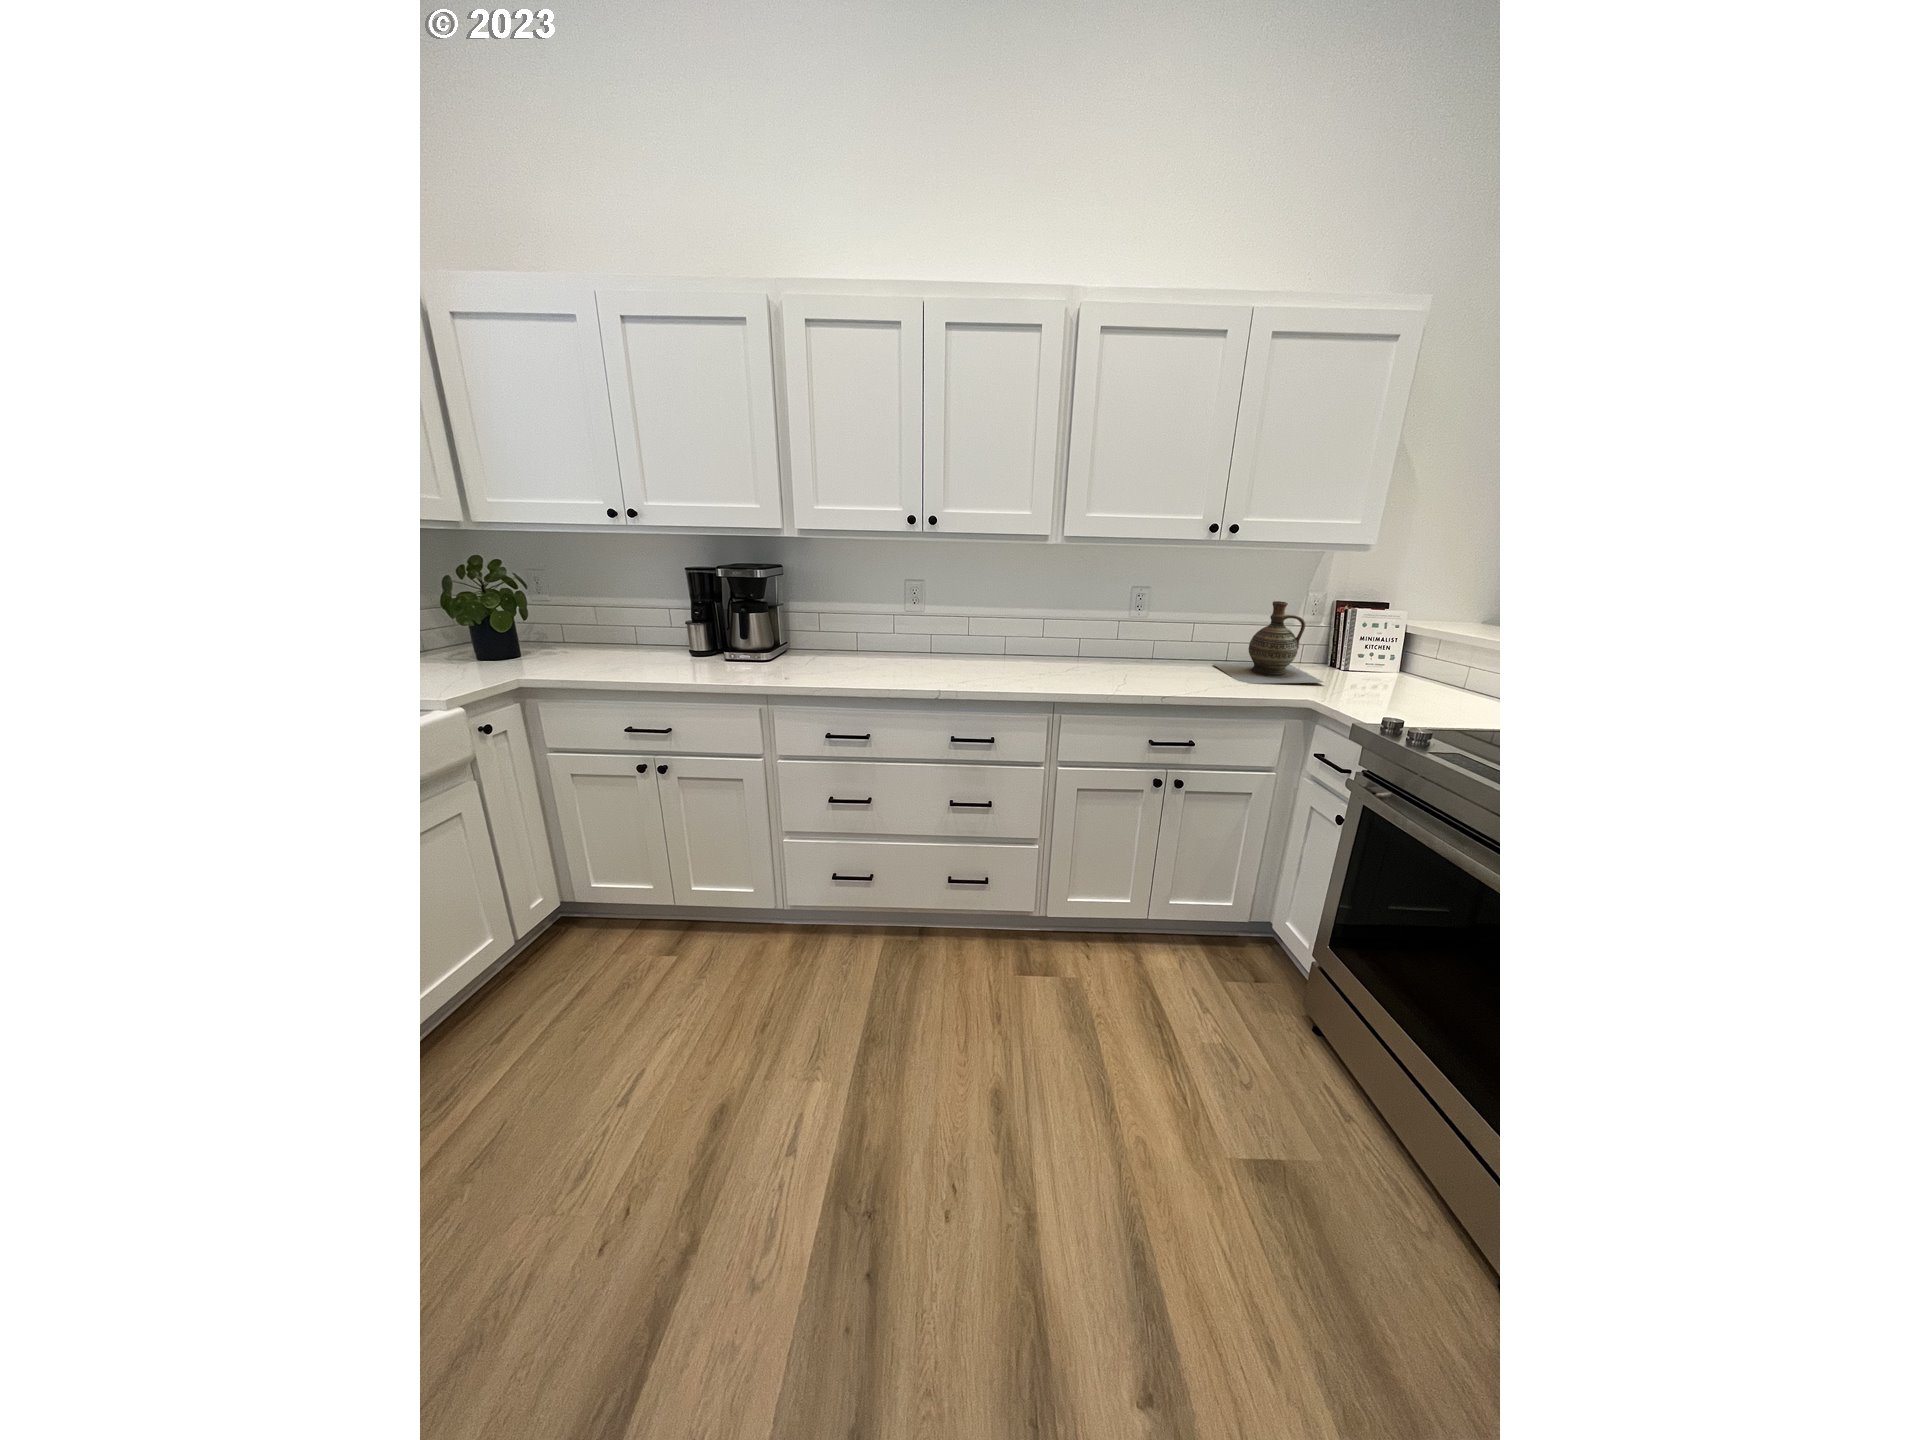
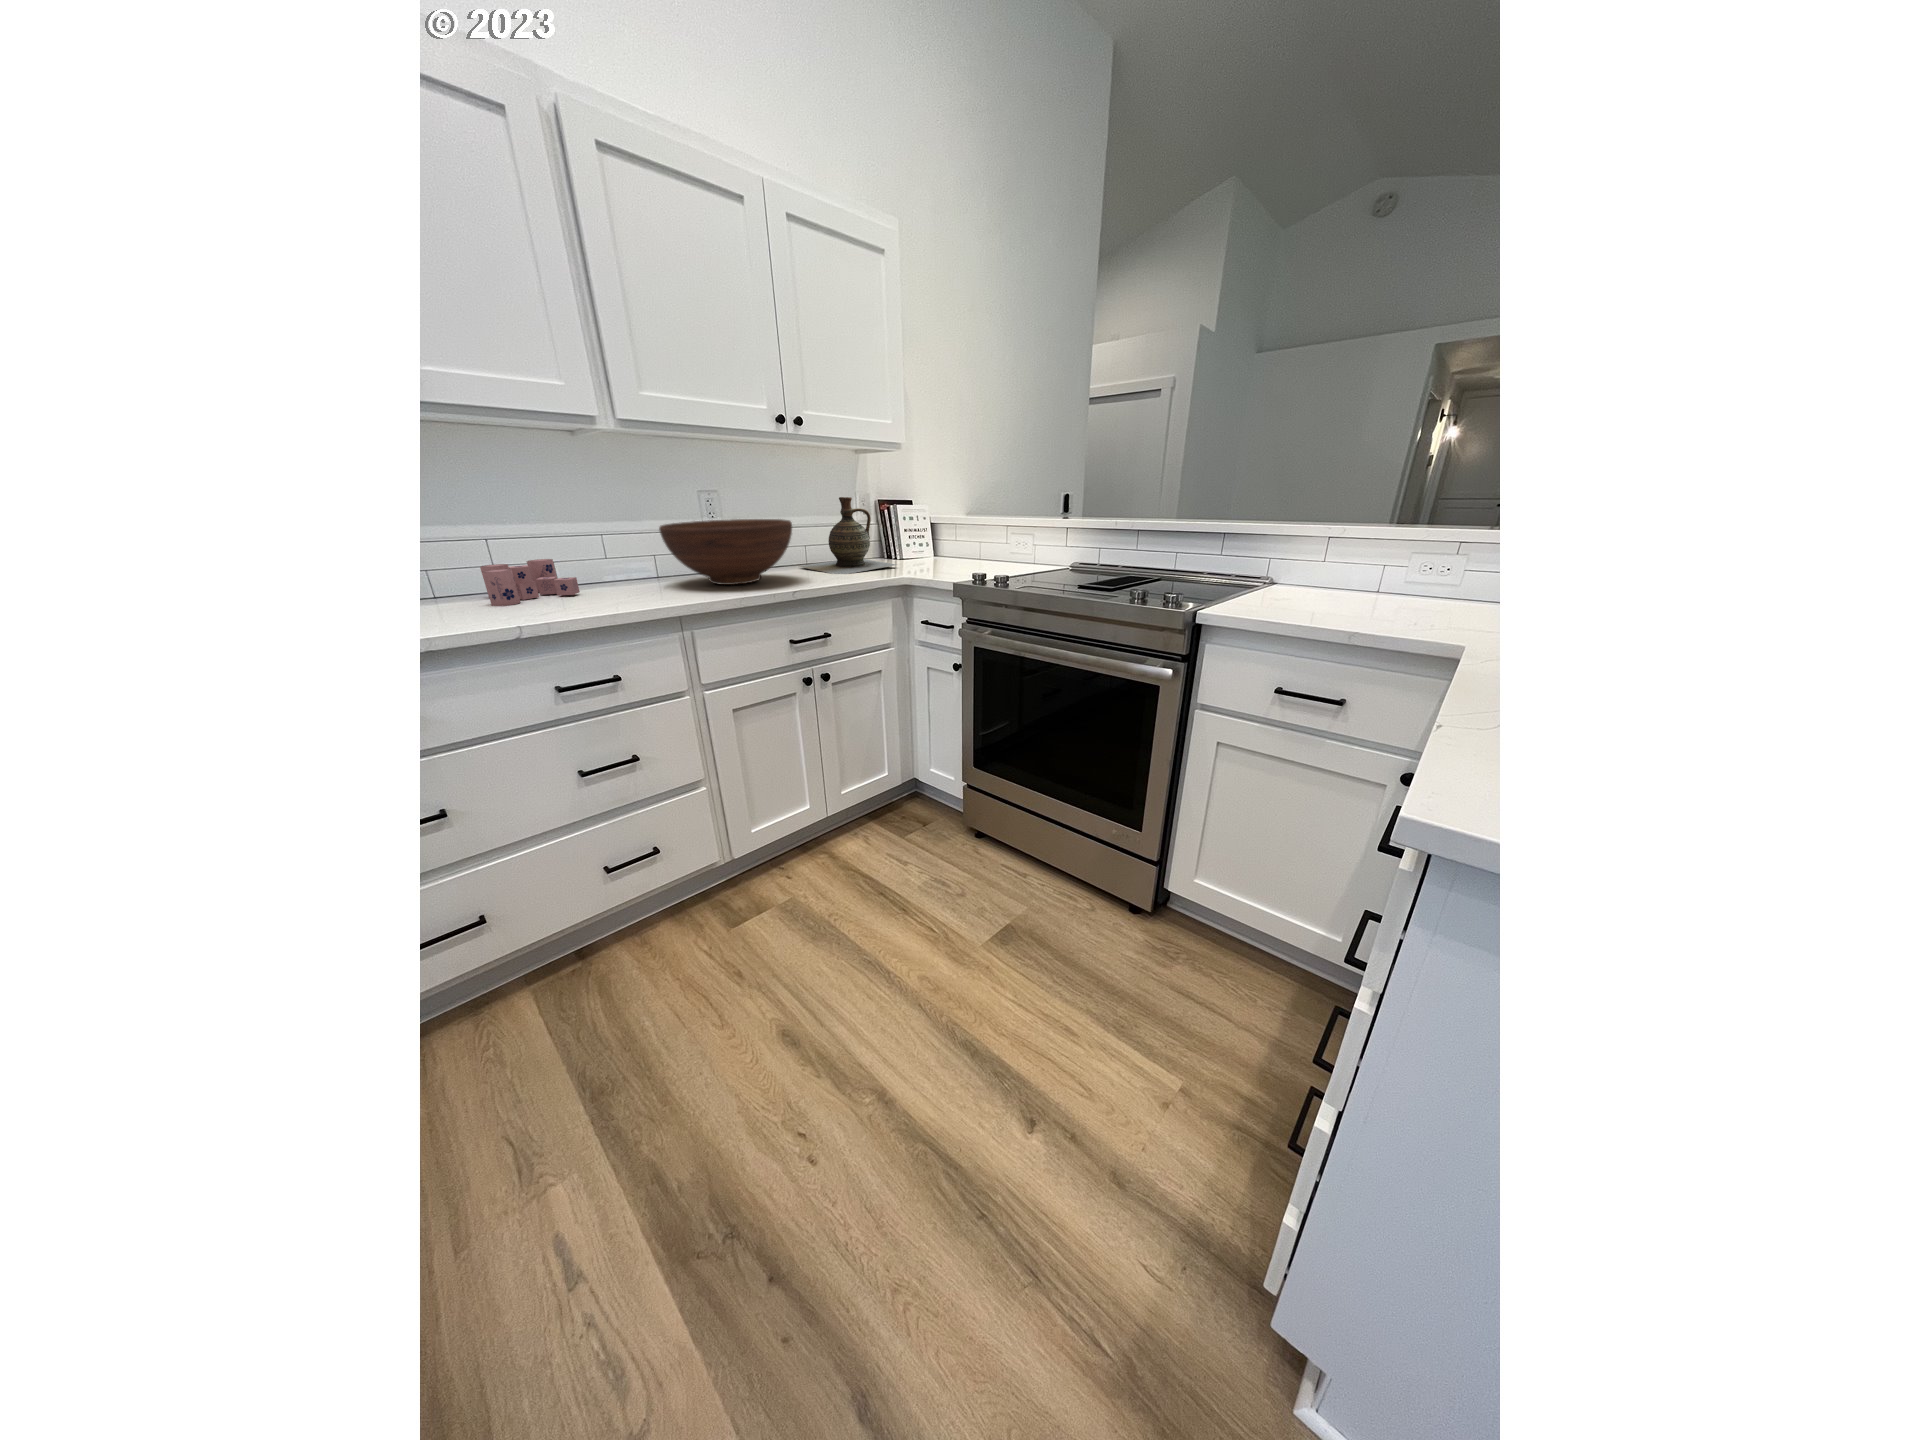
fruit bowl: none [1075,612,1196,677] -> present [659,519,792,585]
candle: none [942,630,1004,665] -> present [480,559,580,606]

